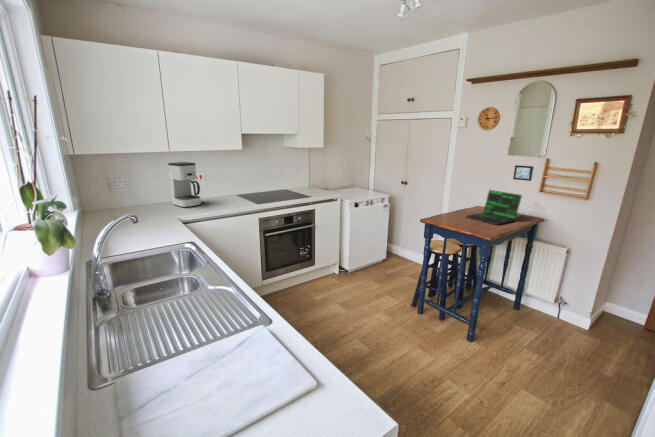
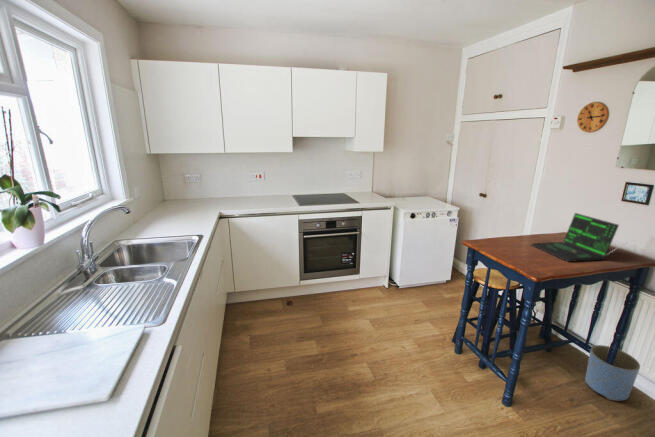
coffee maker: present [168,162,201,207] -> none [228,162,254,203]
planter: none [505,284,539,321] -> present [585,345,640,401]

